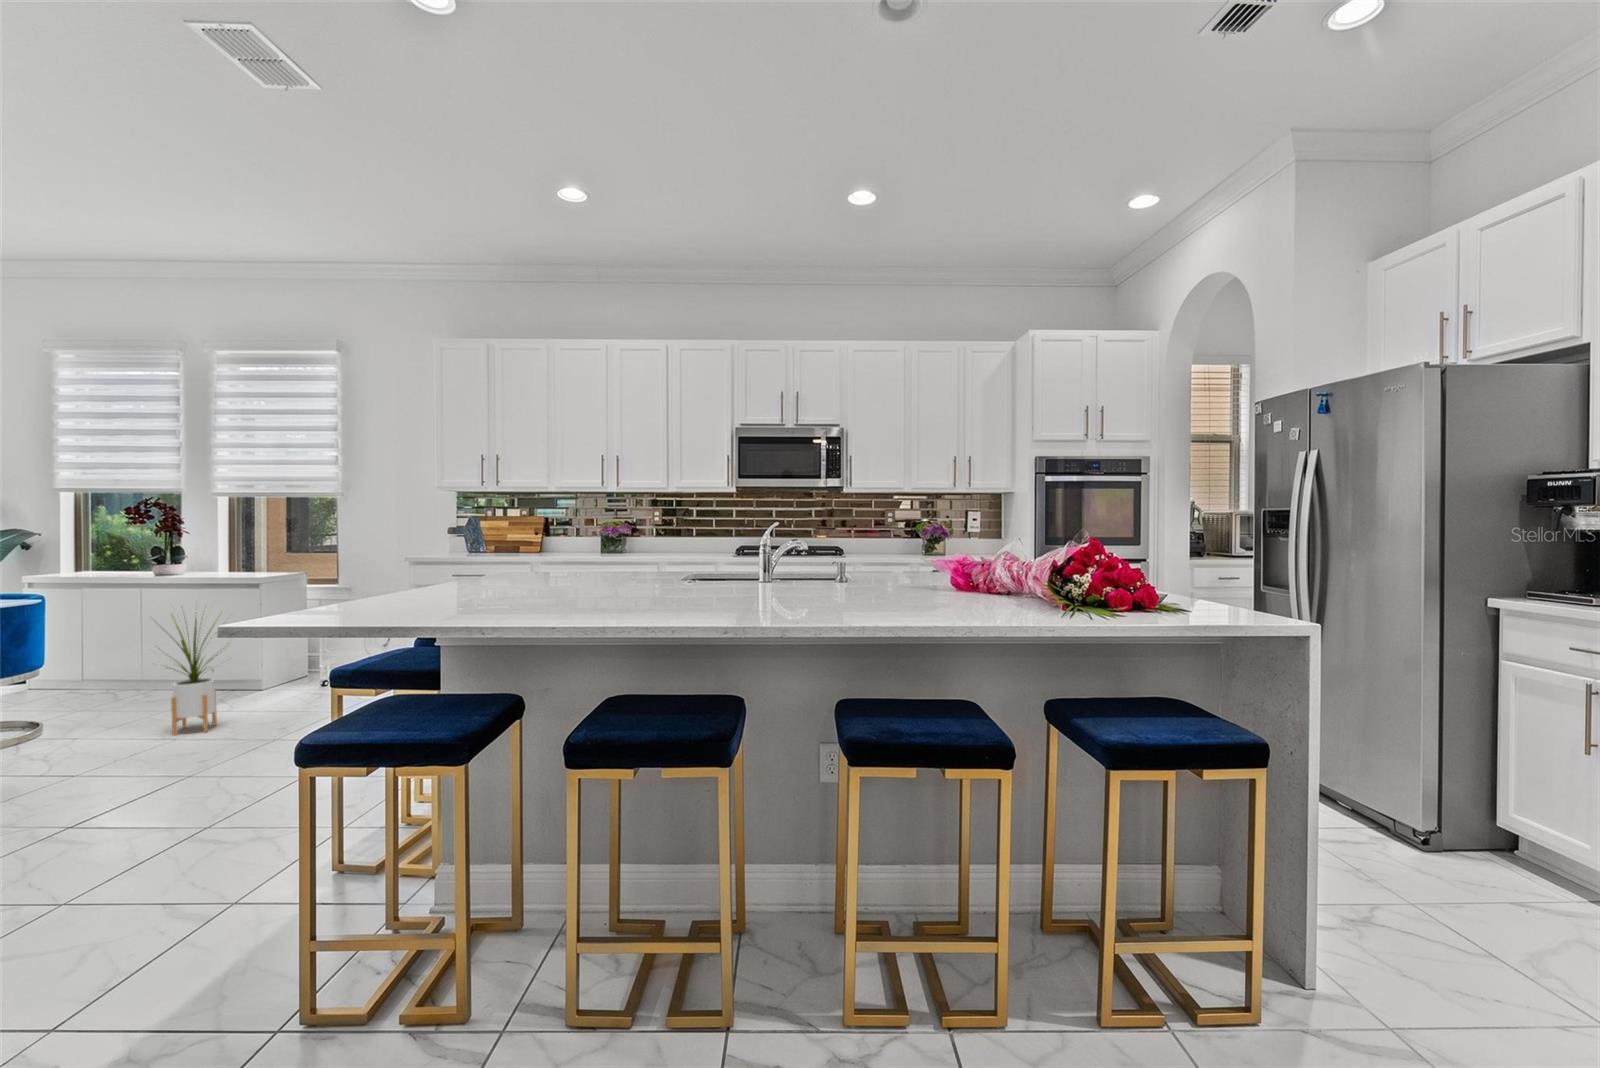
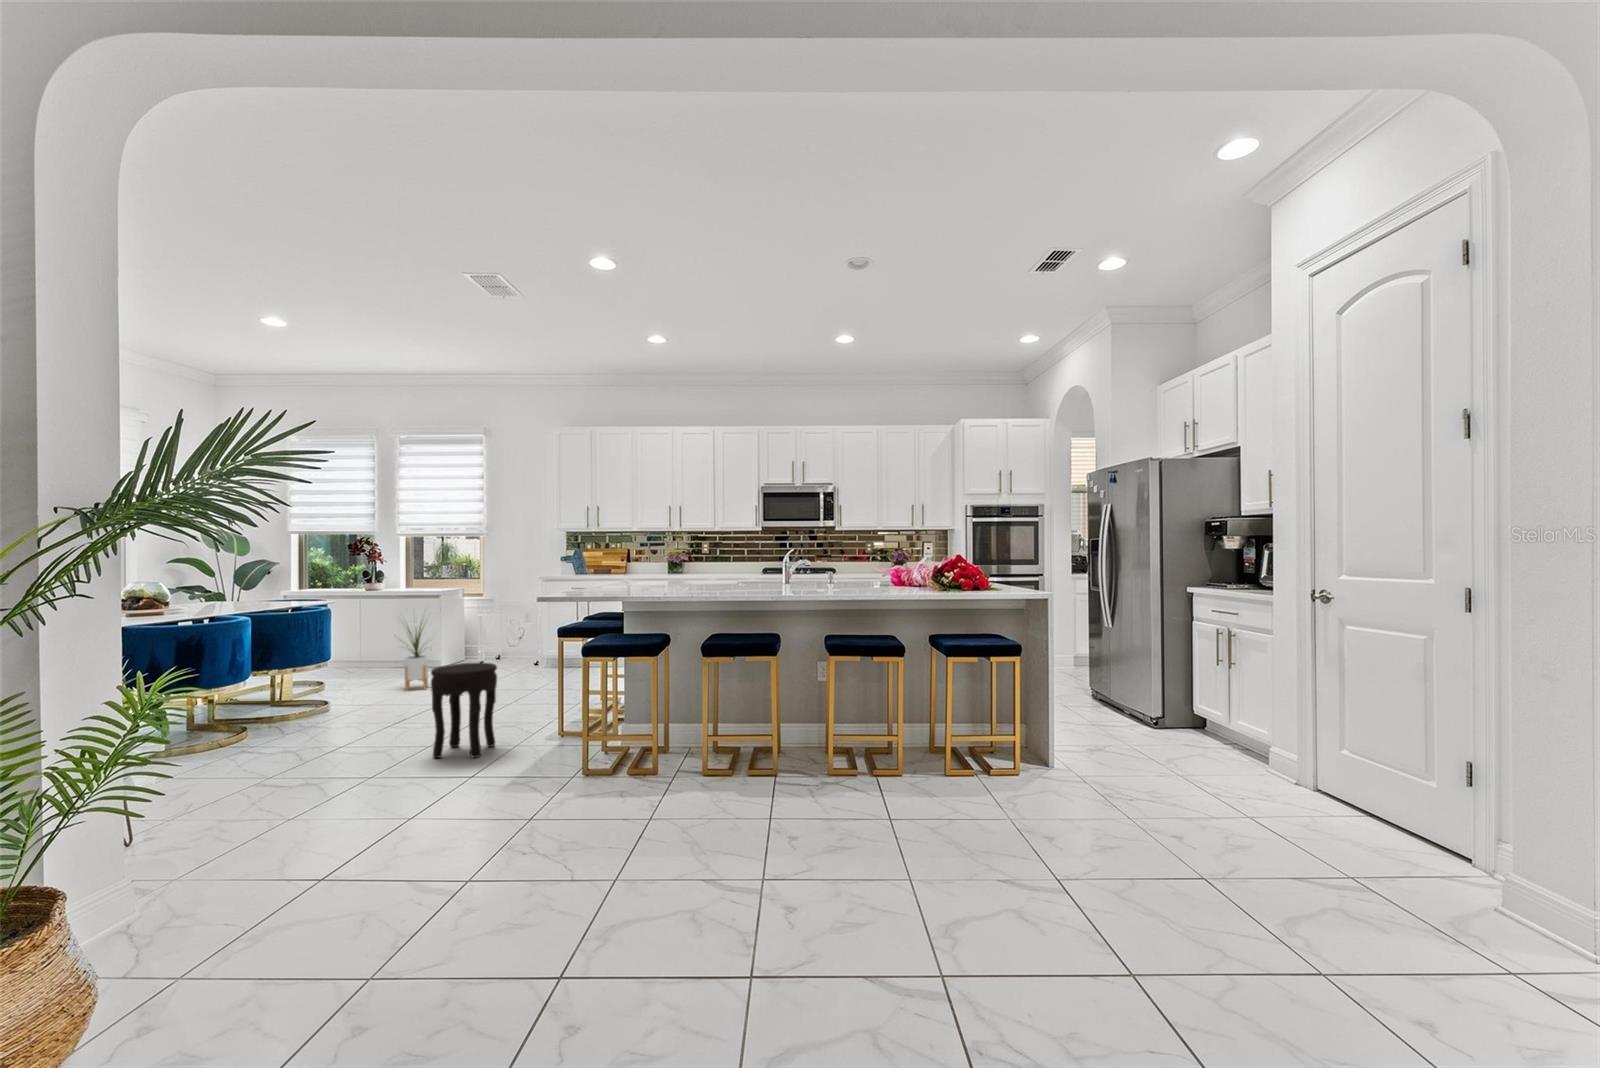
side table: none [33,732,196,937] -> present [431,663,497,758]

